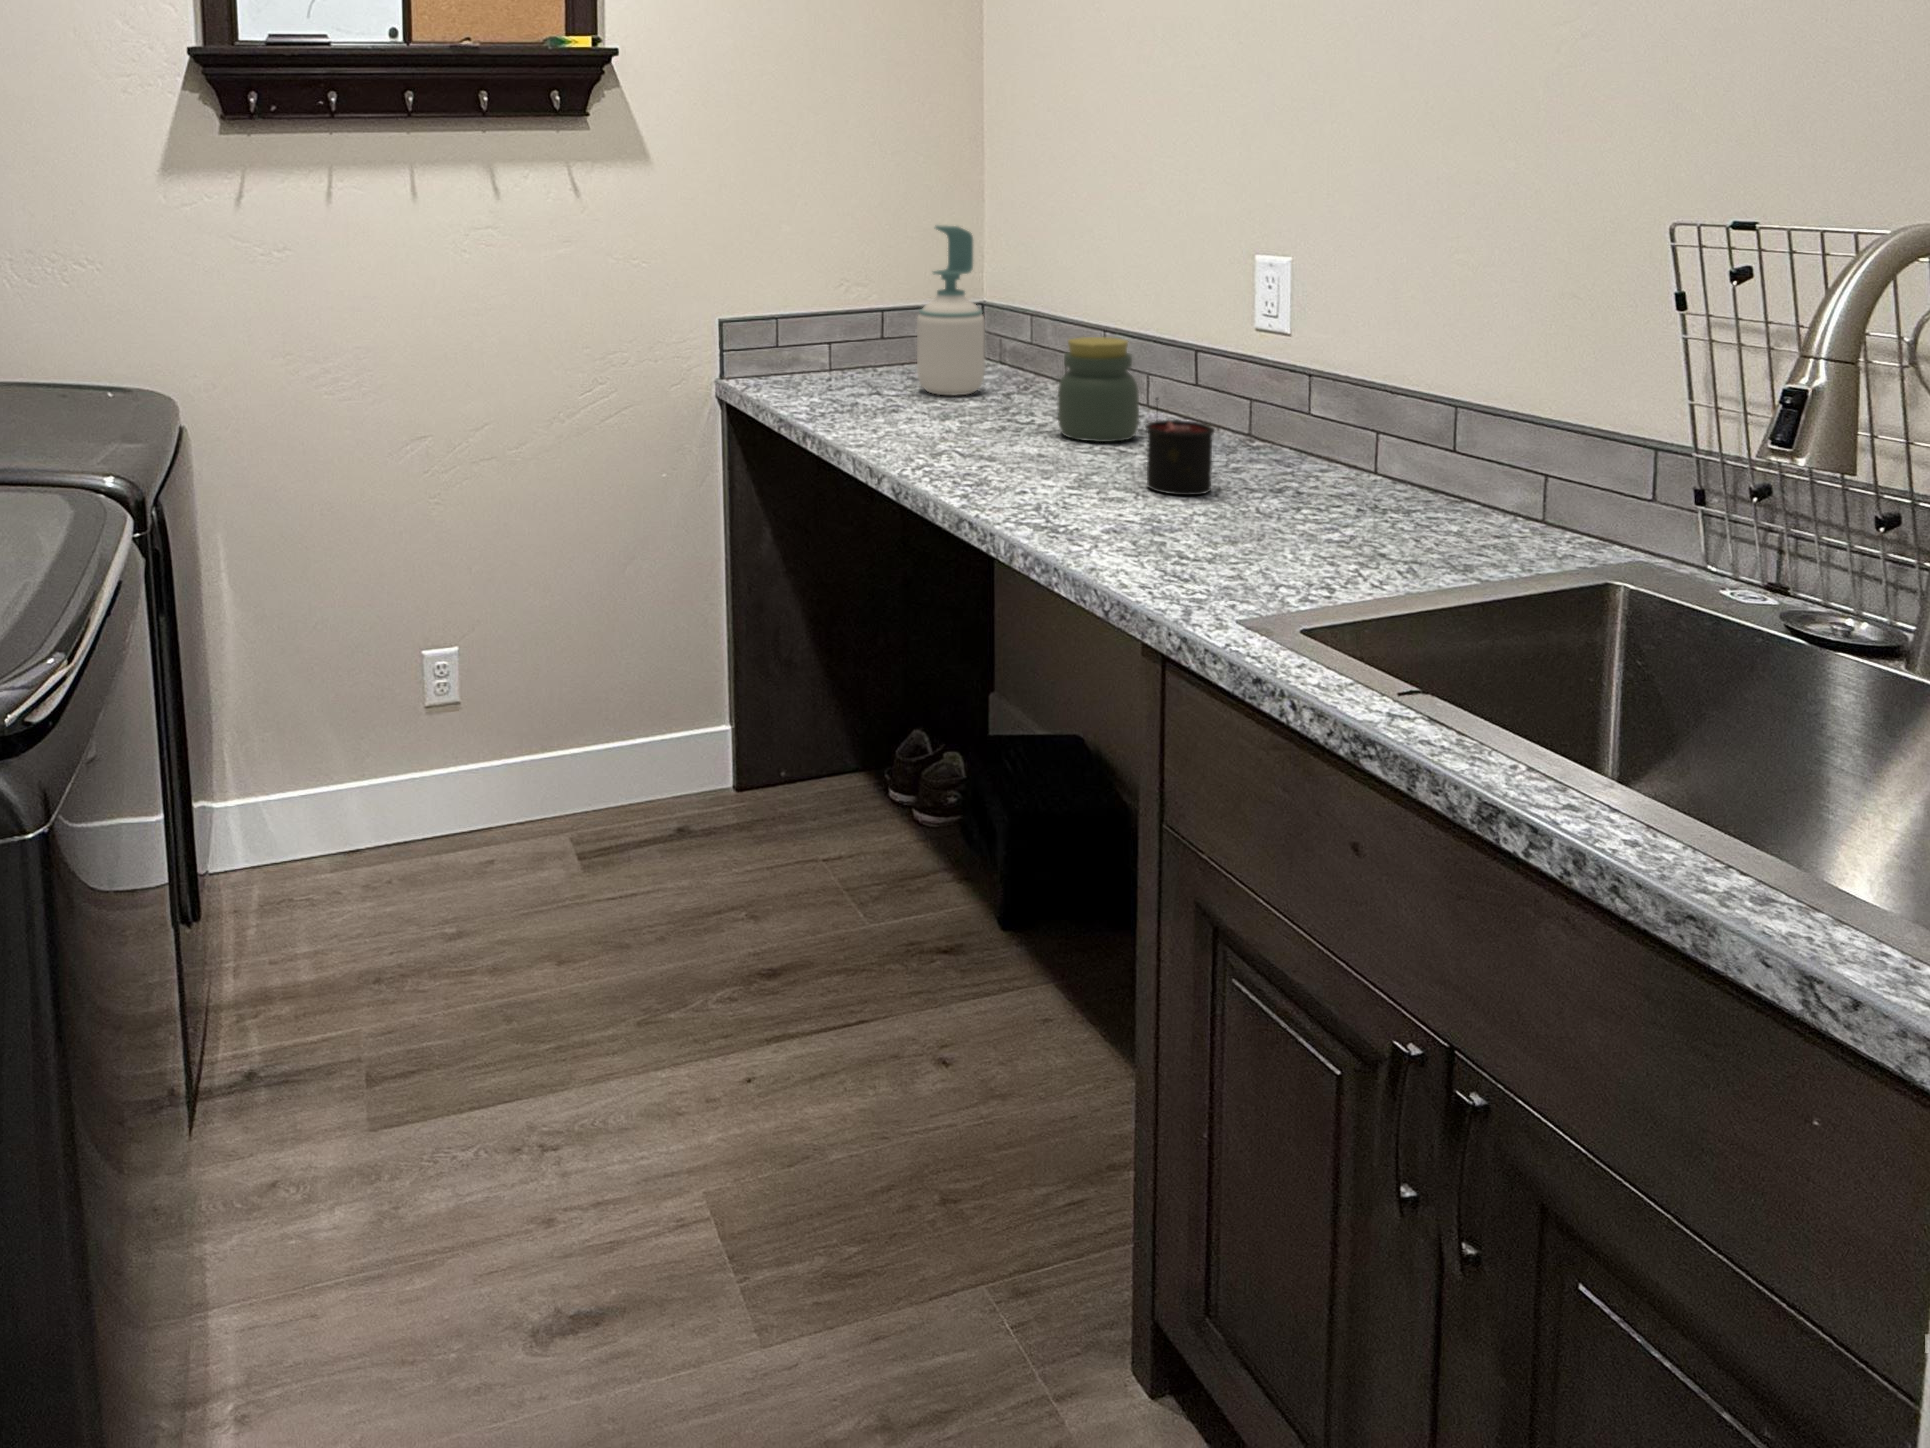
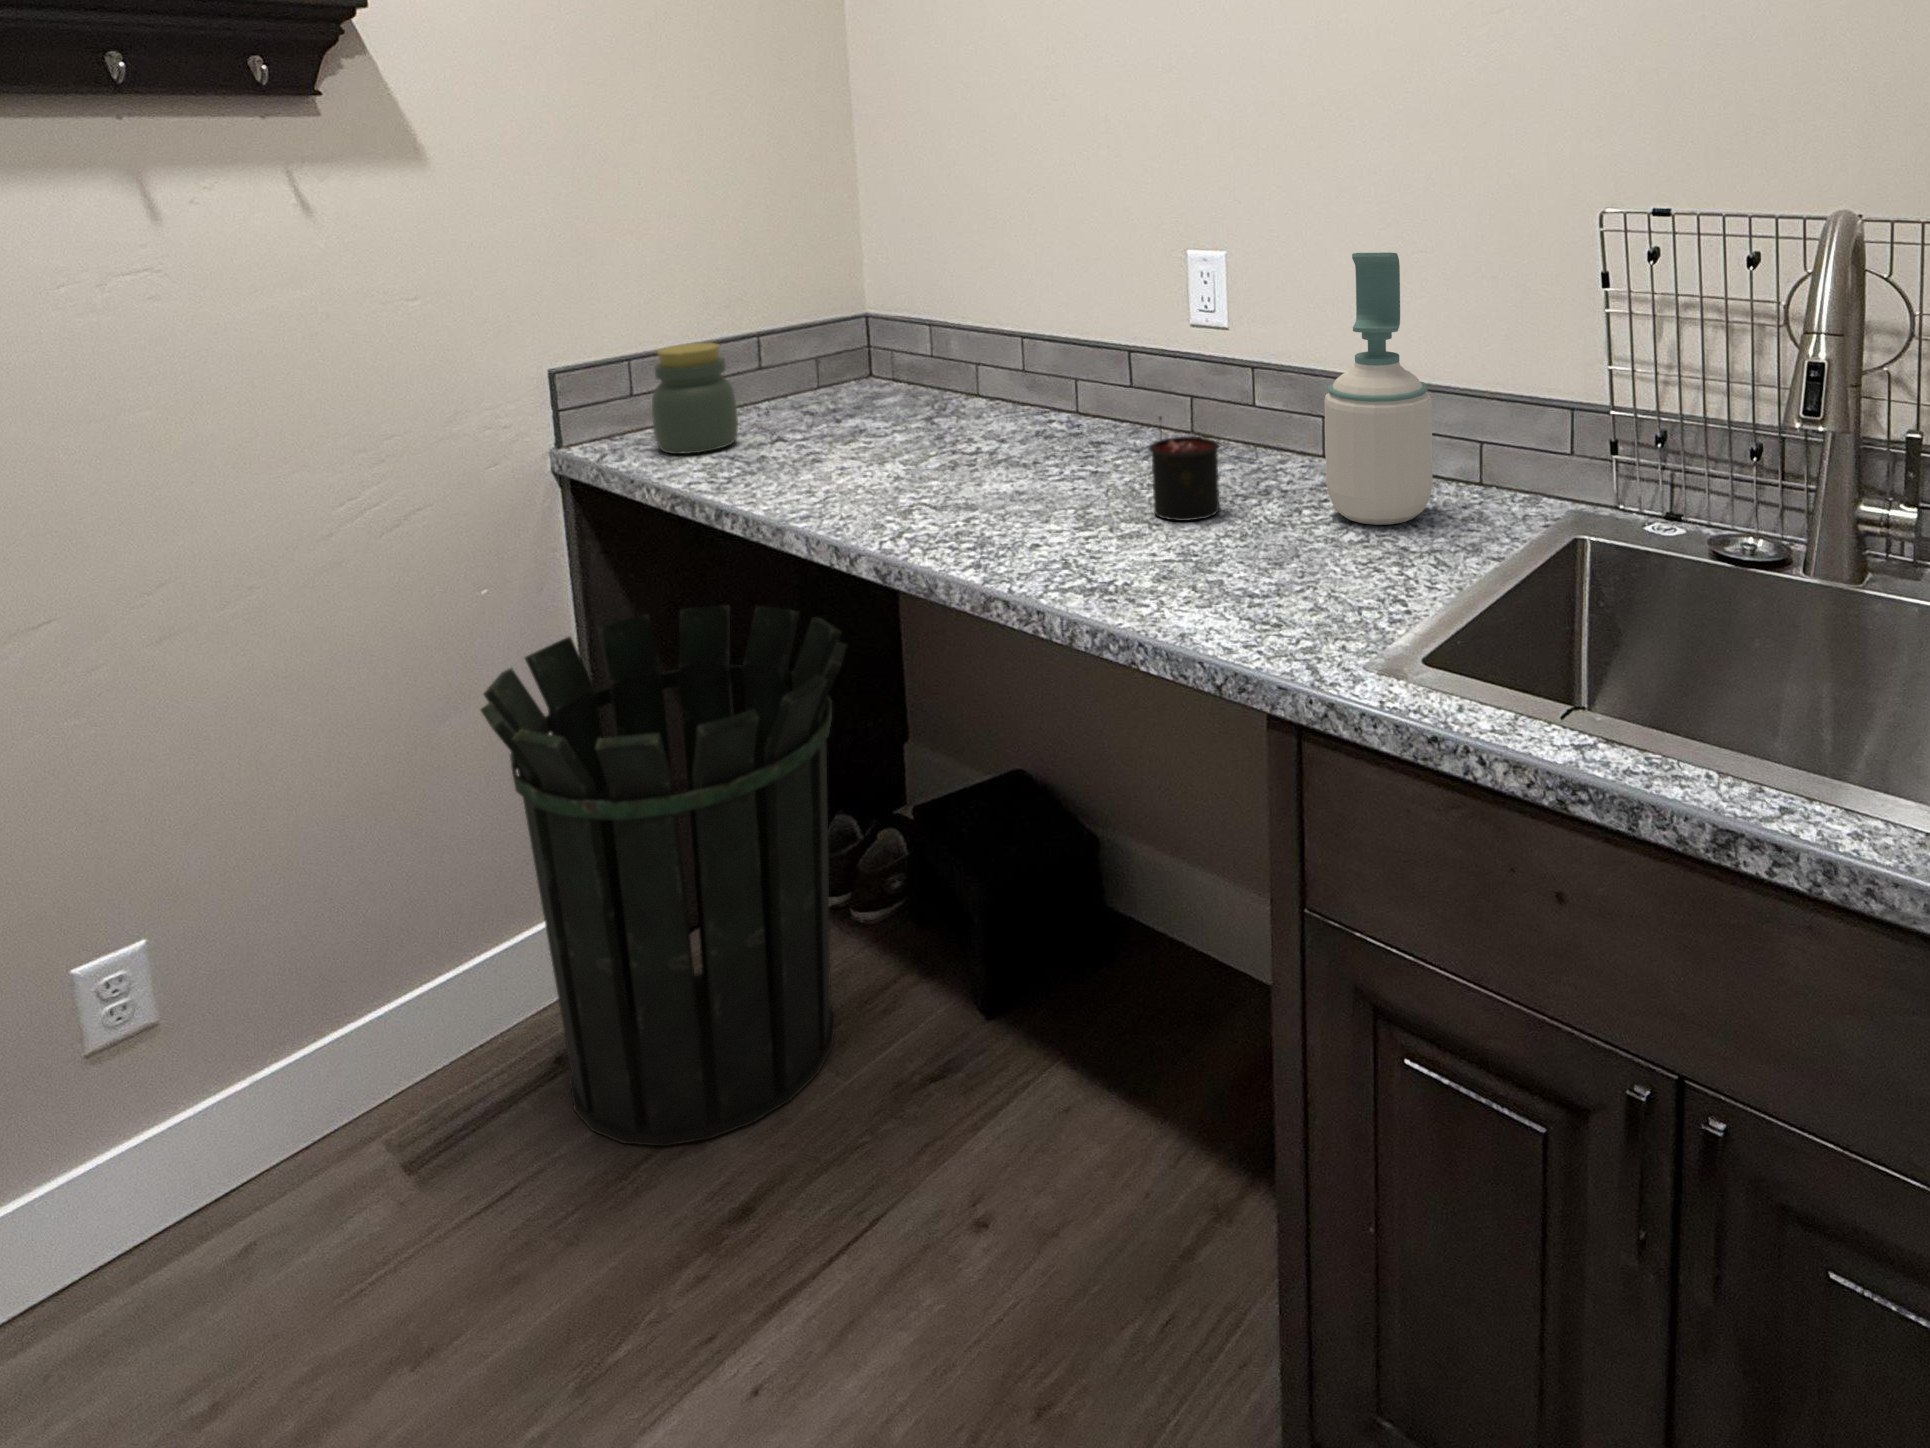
soap bottle: present [917,226,985,395] -> present [1324,252,1433,525]
jar: present [1058,337,1139,442] -> present [652,343,738,454]
waste bin: none [642,517,911,923] -> present [481,605,847,1146]

